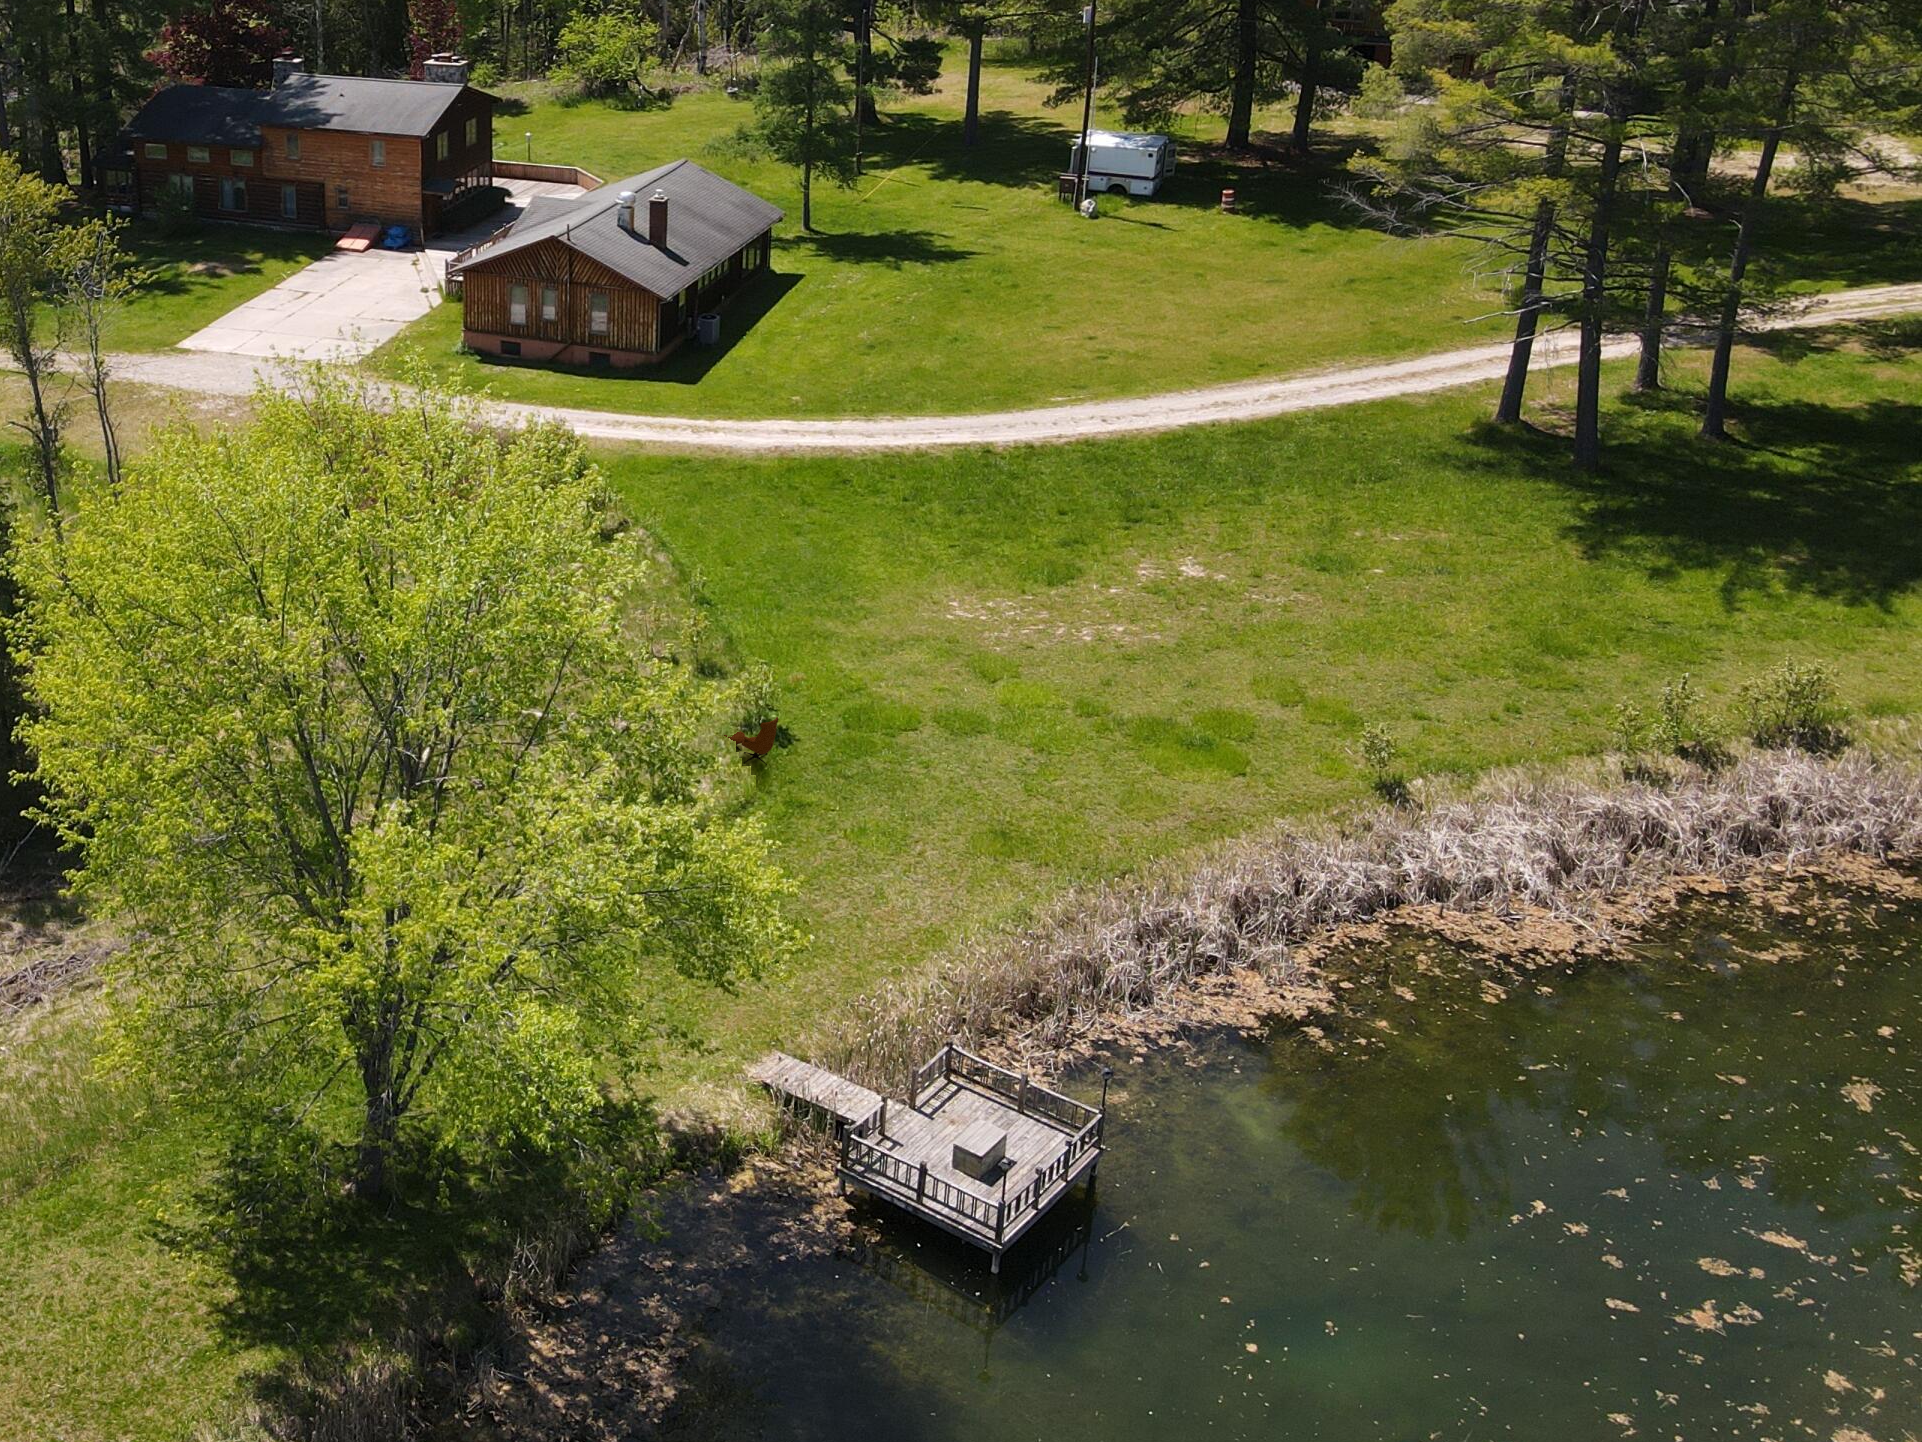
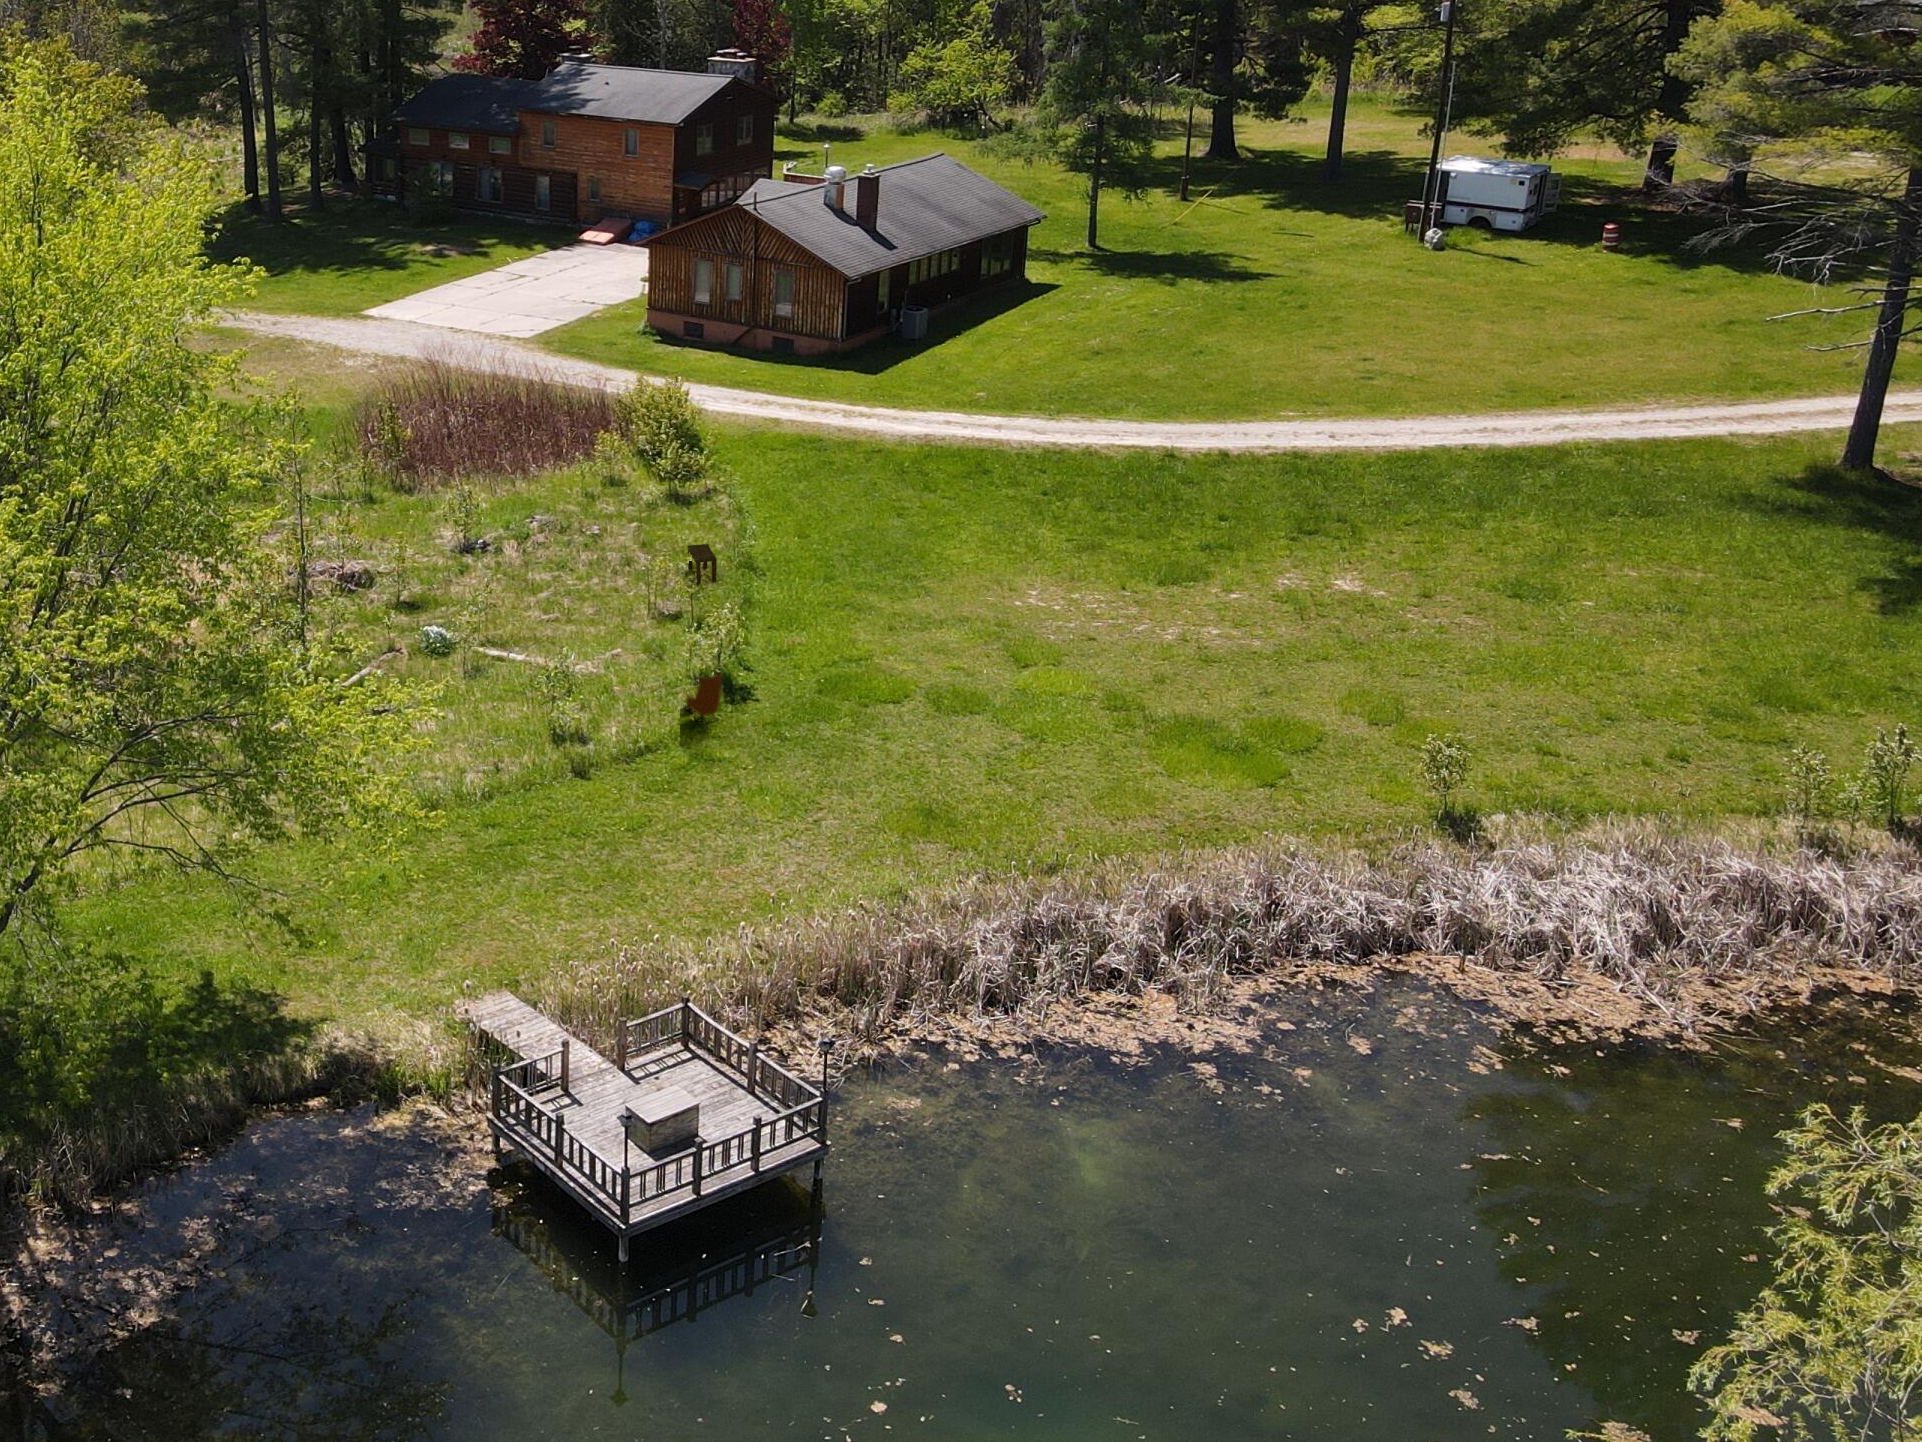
bench: none [656,578,691,617] -> present [688,544,717,584]

